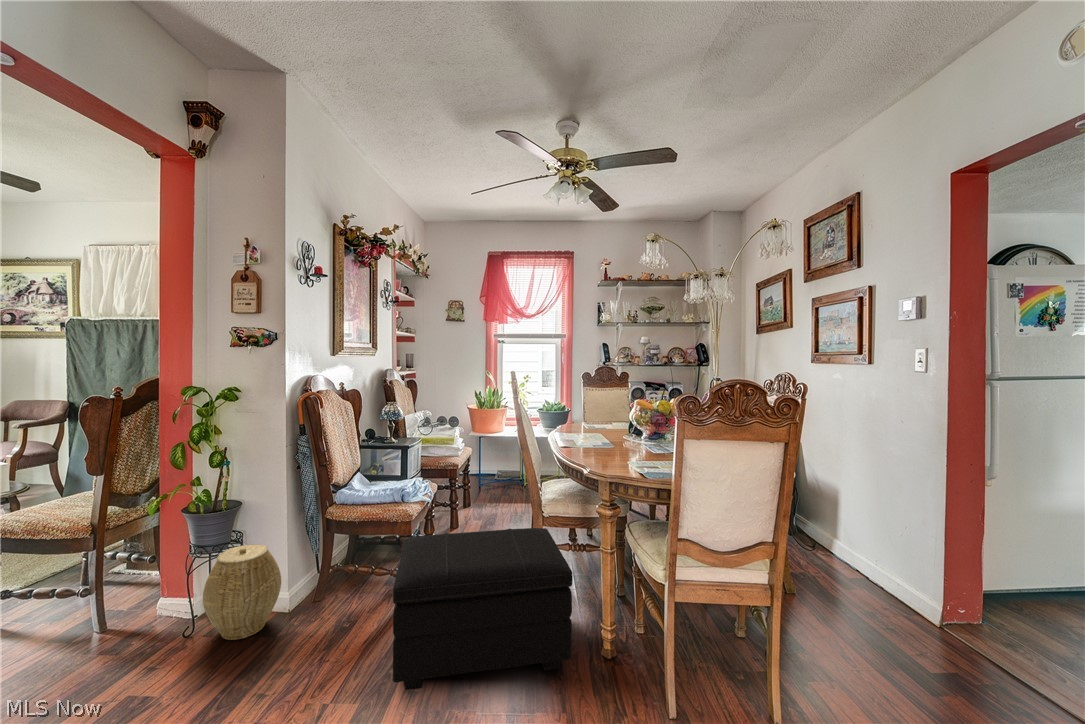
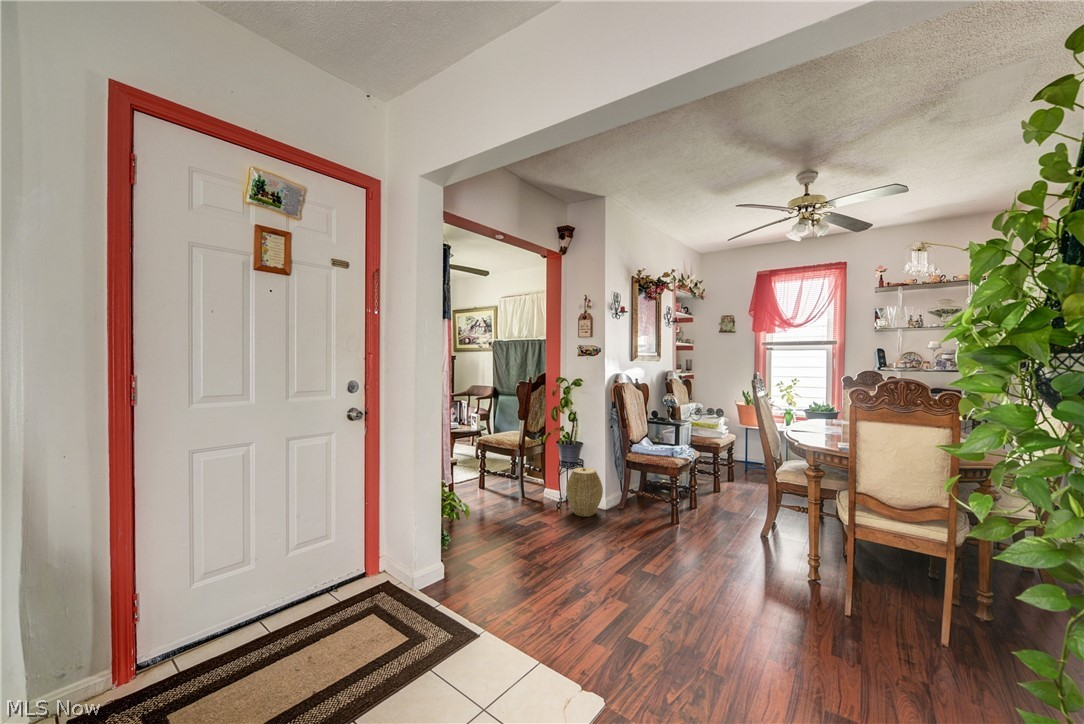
footstool: present [393,528,573,690] -> none [662,477,783,576]

